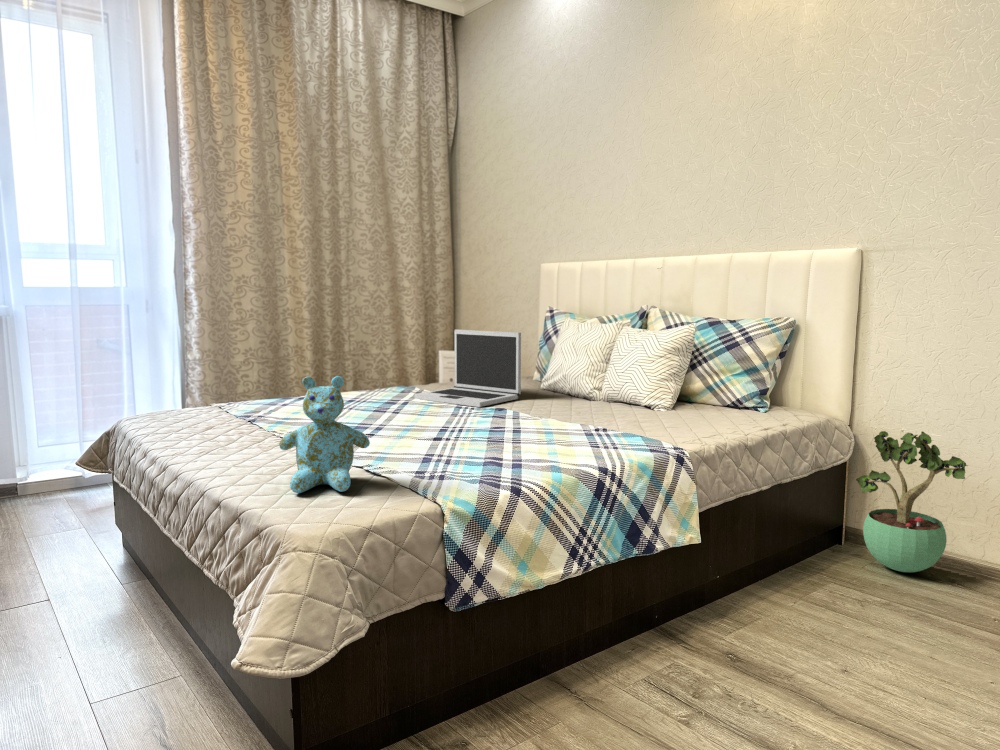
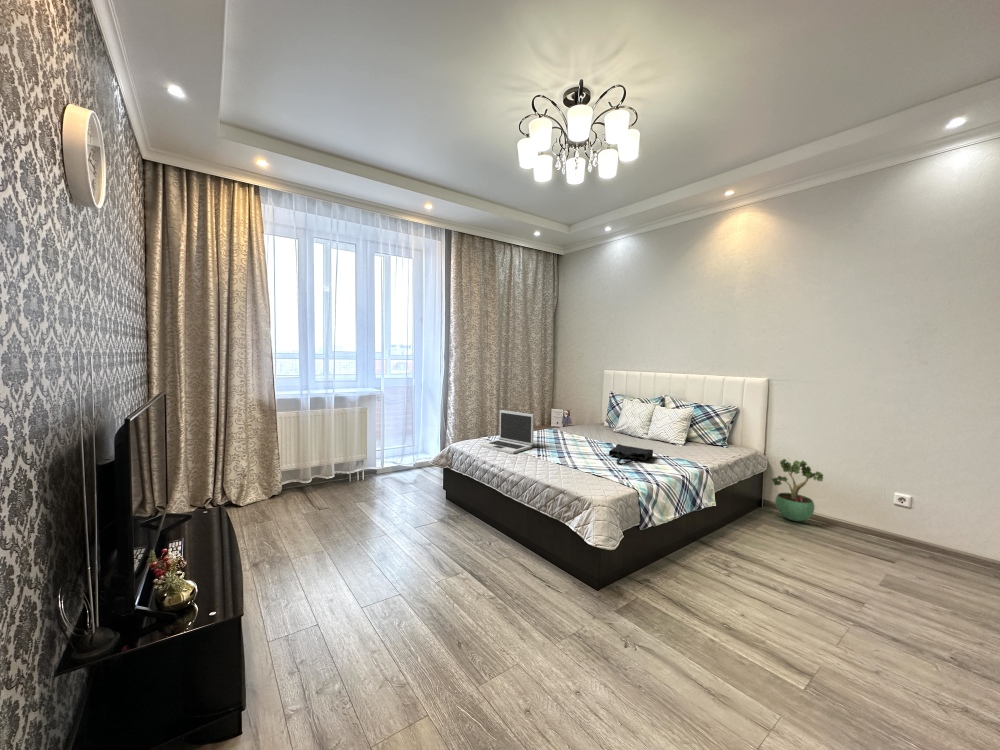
laptop: present [415,330,521,407] -> present [480,410,534,454]
stuffed bear: present [279,376,370,493] -> none [568,440,600,484]
tote bag: none [462,405,571,449] -> present [609,444,653,465]

